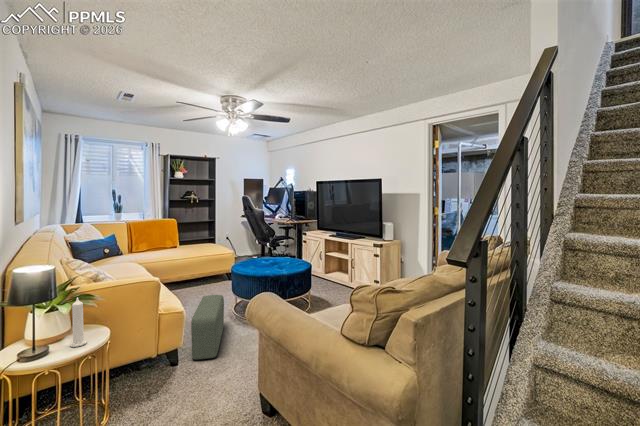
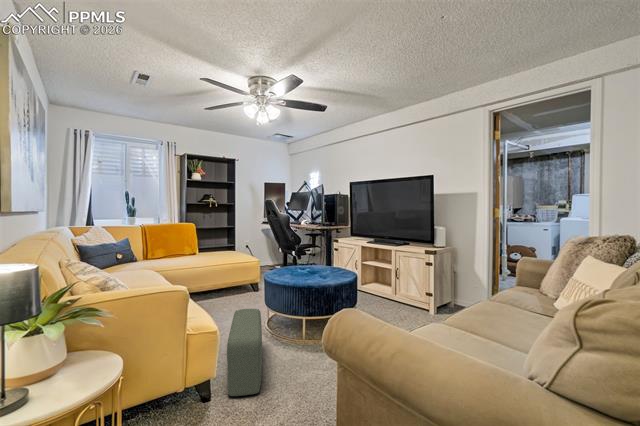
candle: present [70,297,87,347] -> none [60,313,86,393]

